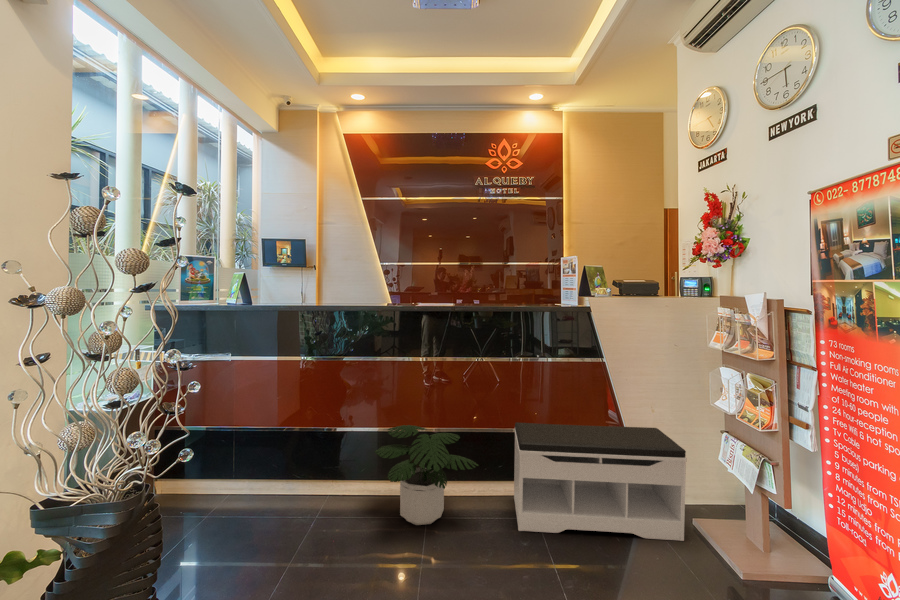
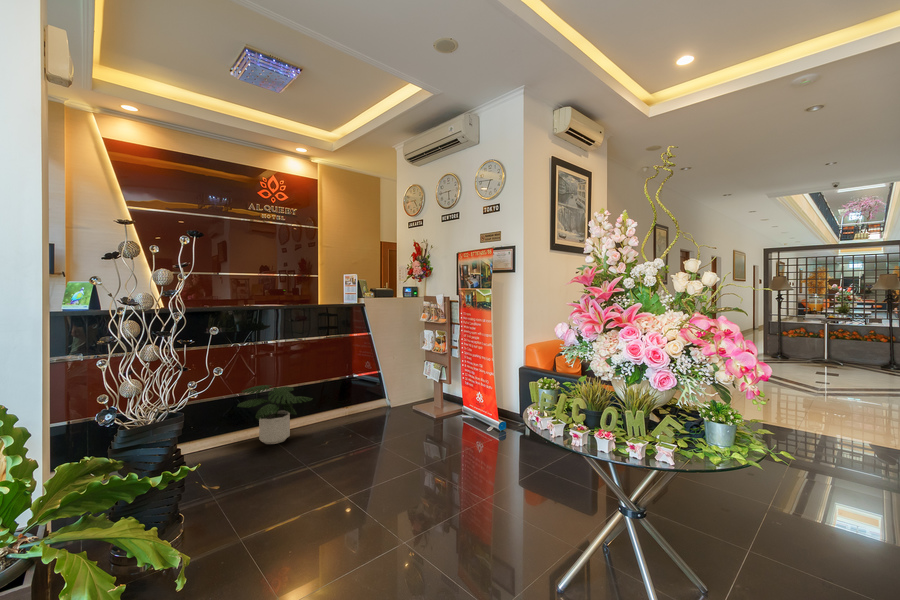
bench: present [514,422,687,541] -> none [324,365,415,430]

